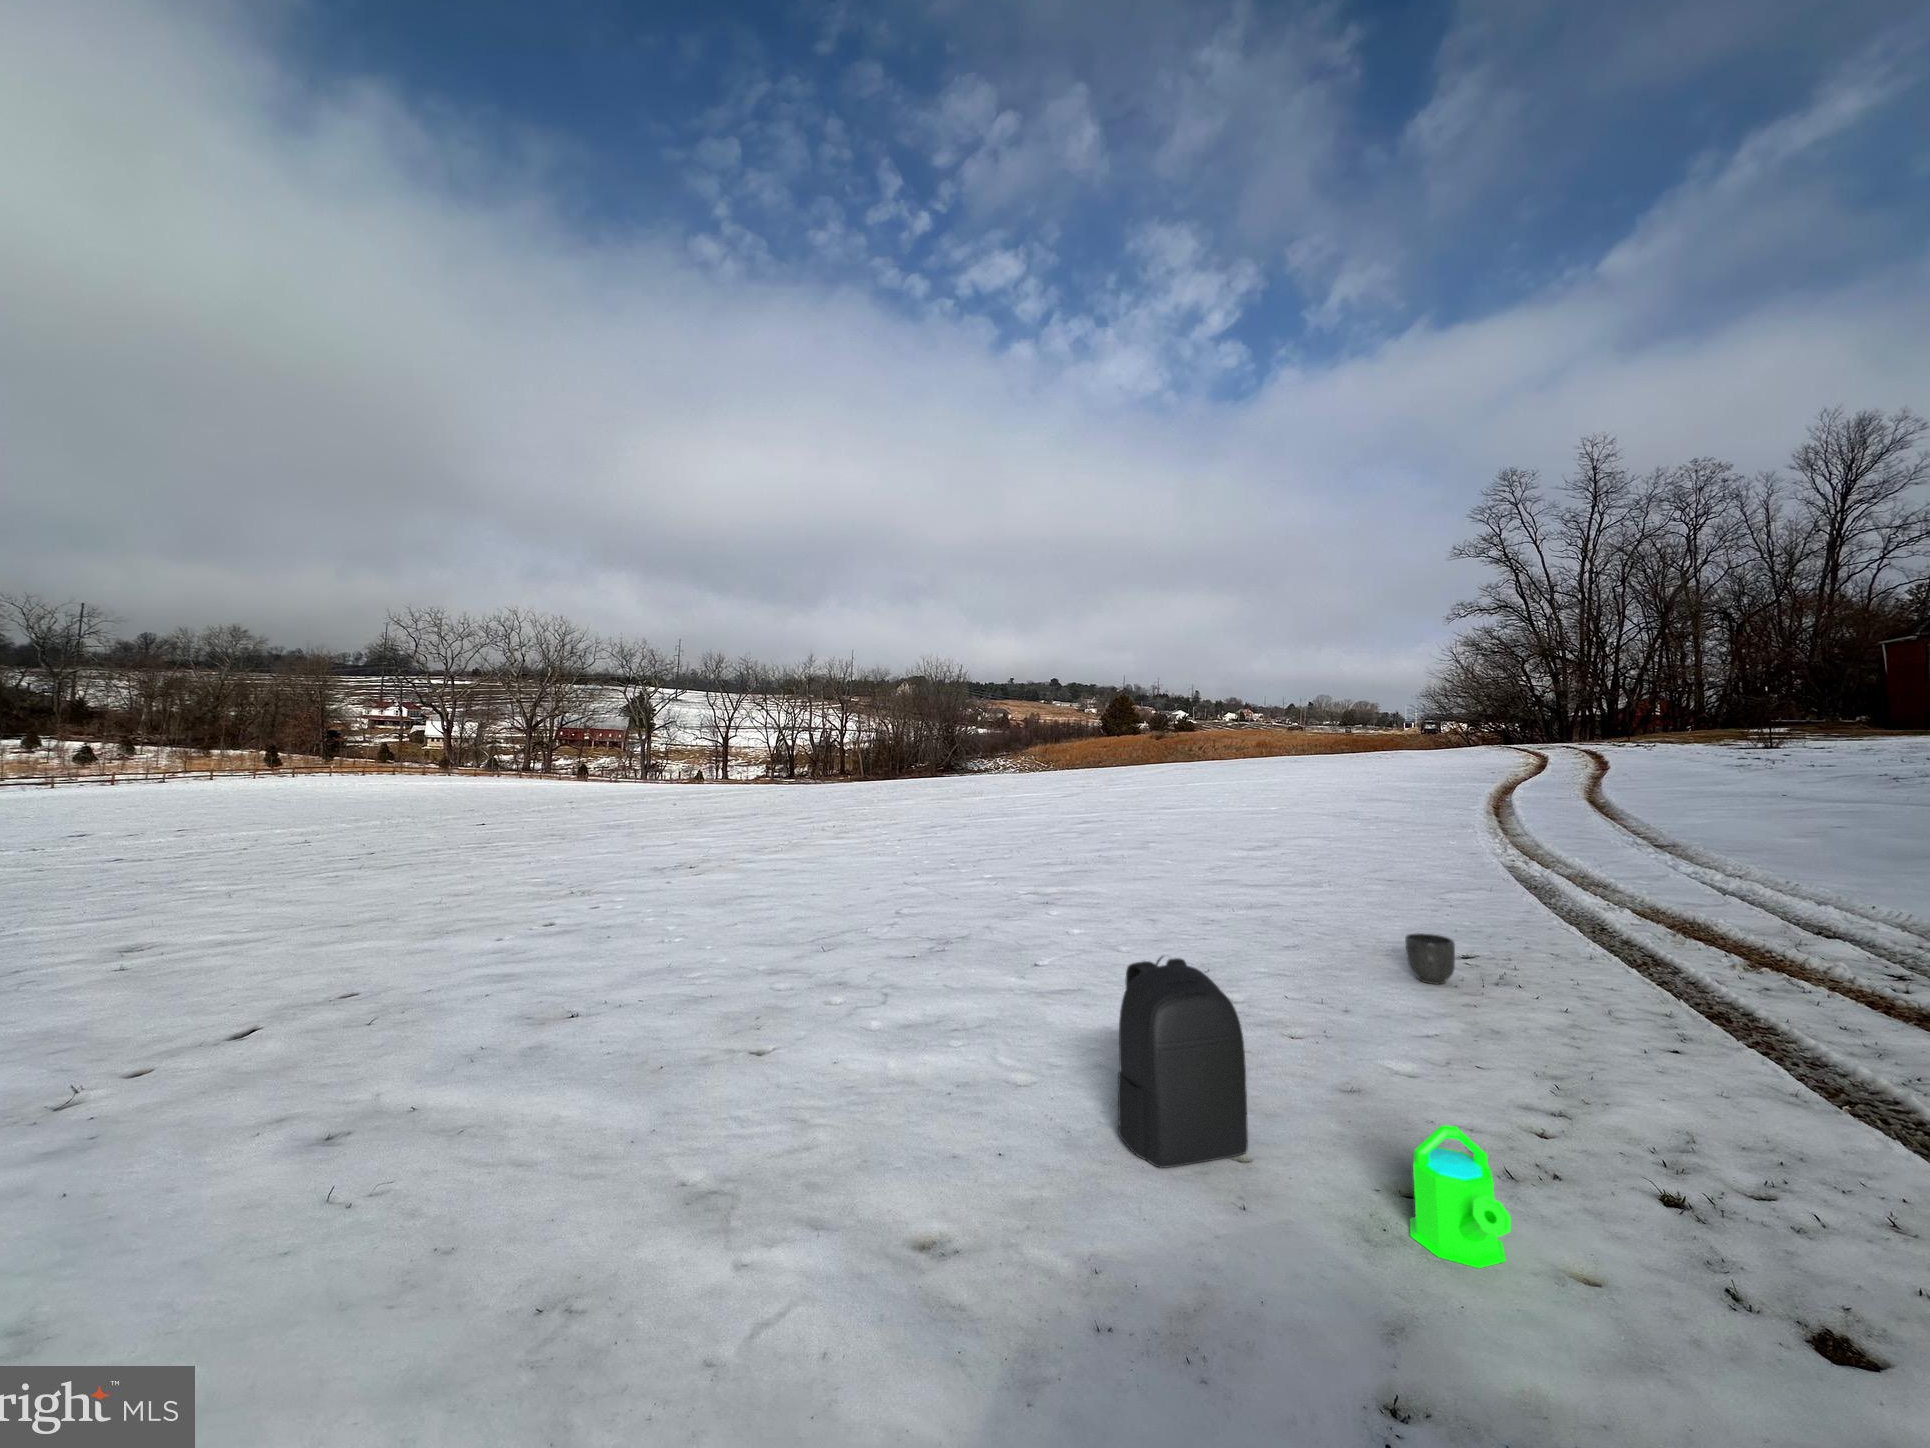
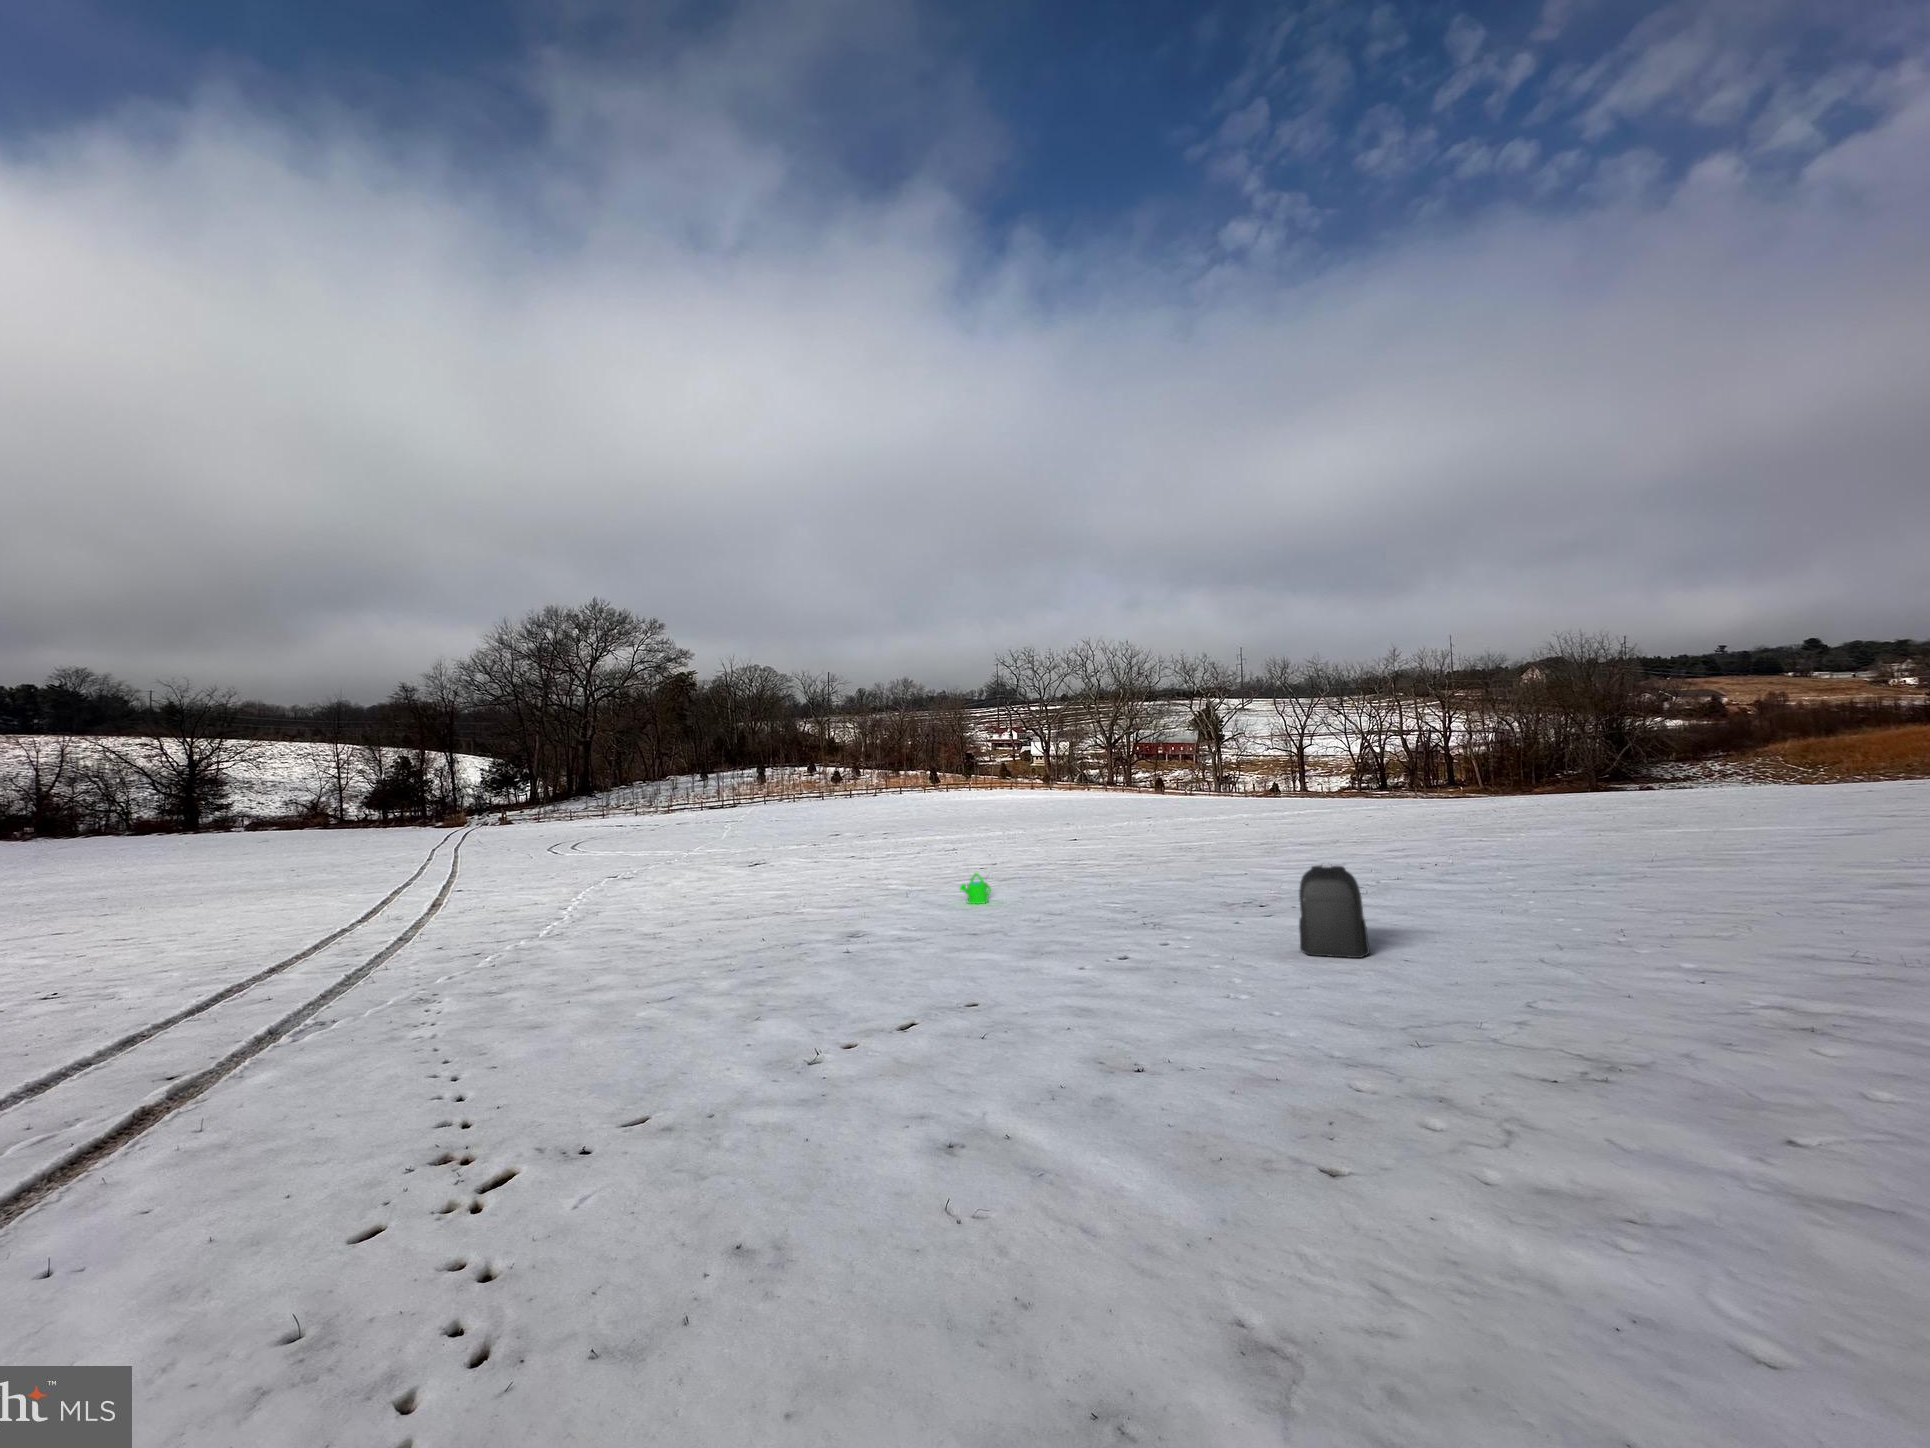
planter: present [1405,933,1455,984] -> none [1676,899,1725,938]
watering can: present [1410,1125,1511,1268] -> present [959,873,991,904]

